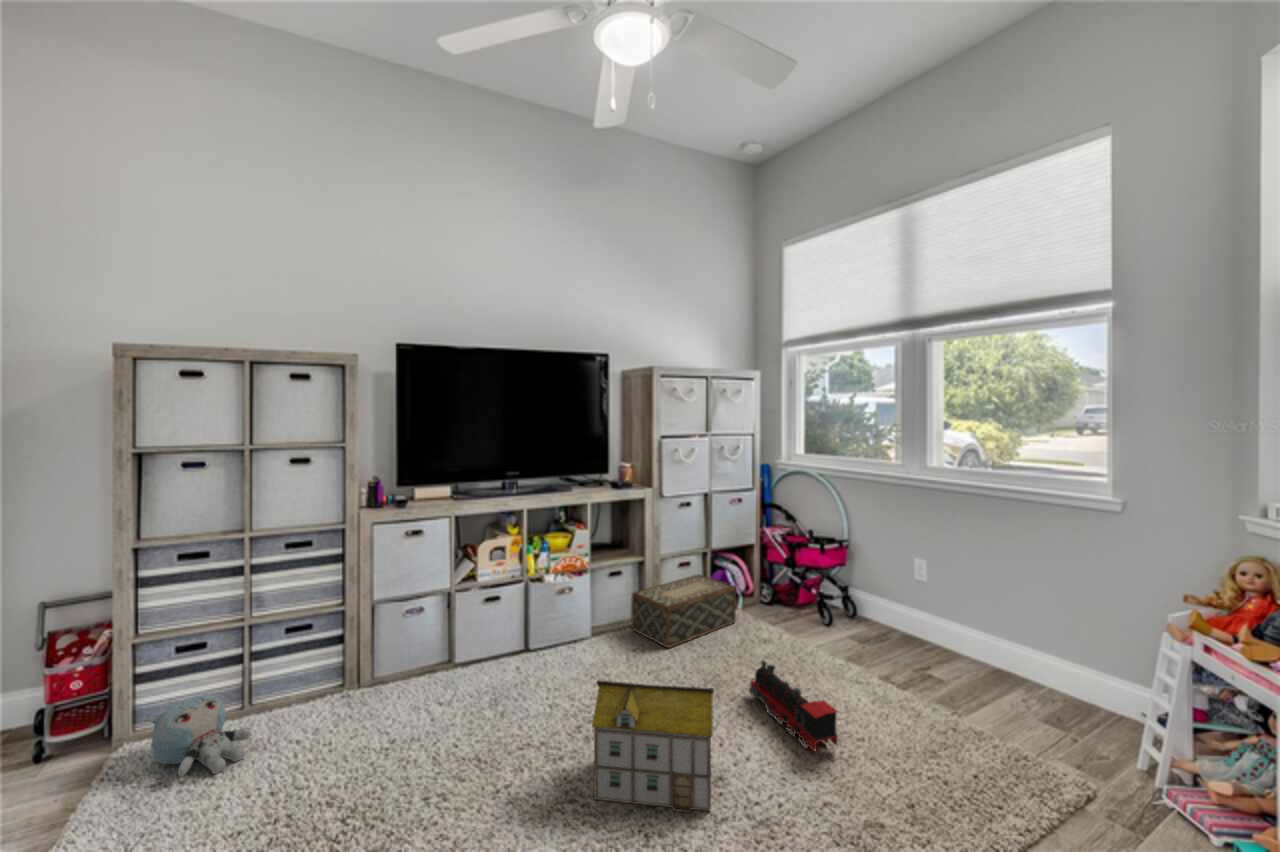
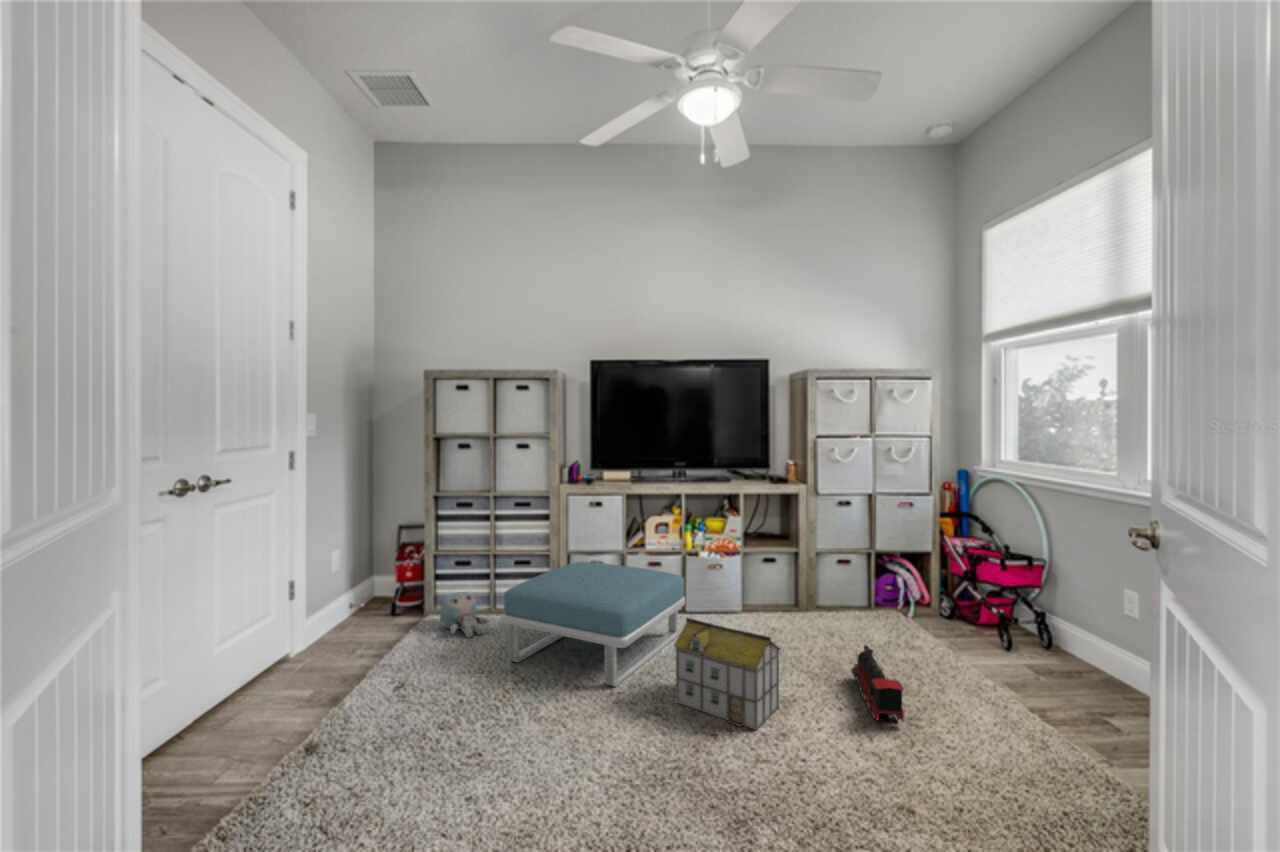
woven basket: present [631,574,736,648] -> none [780,575,891,632]
footstool: none [295,612,550,801] -> present [502,562,685,686]

